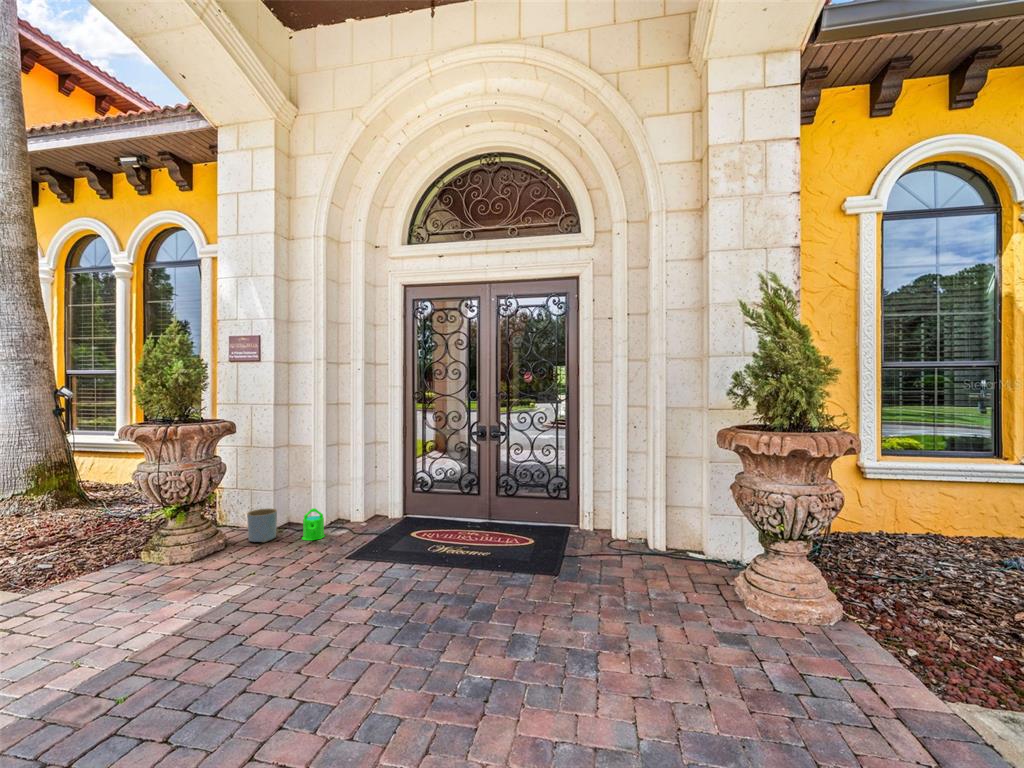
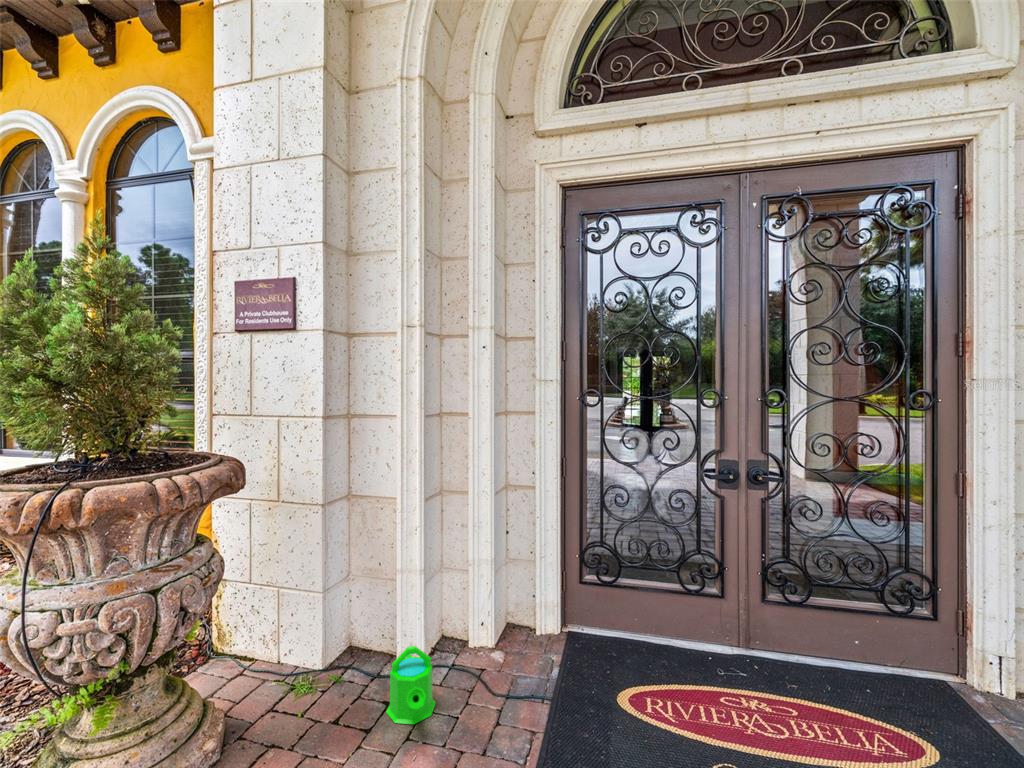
planter: present [247,508,277,543] -> none [270,641,334,733]

